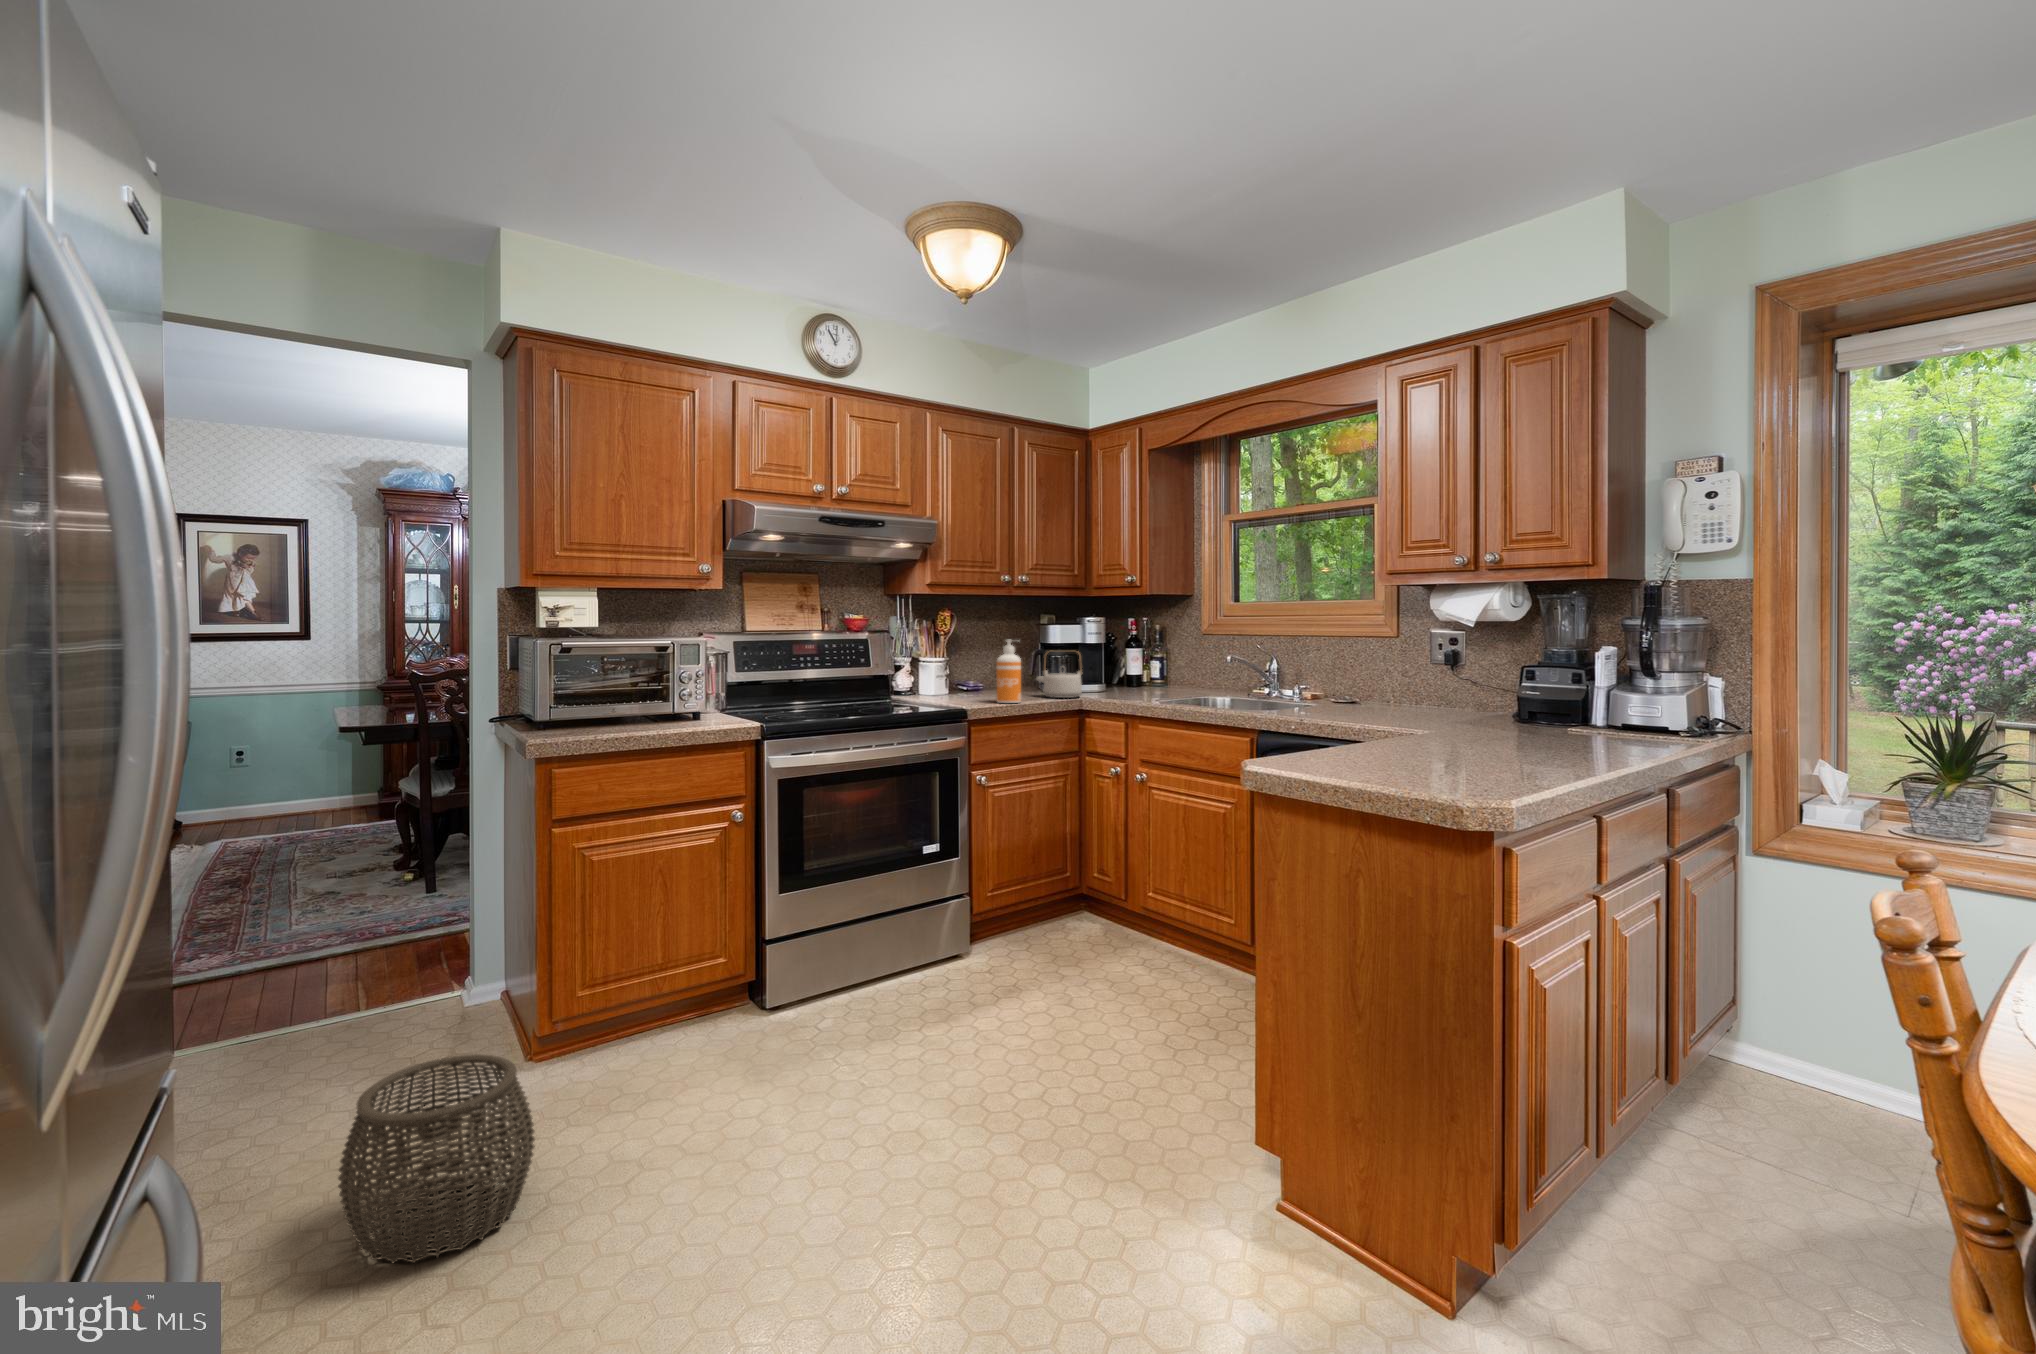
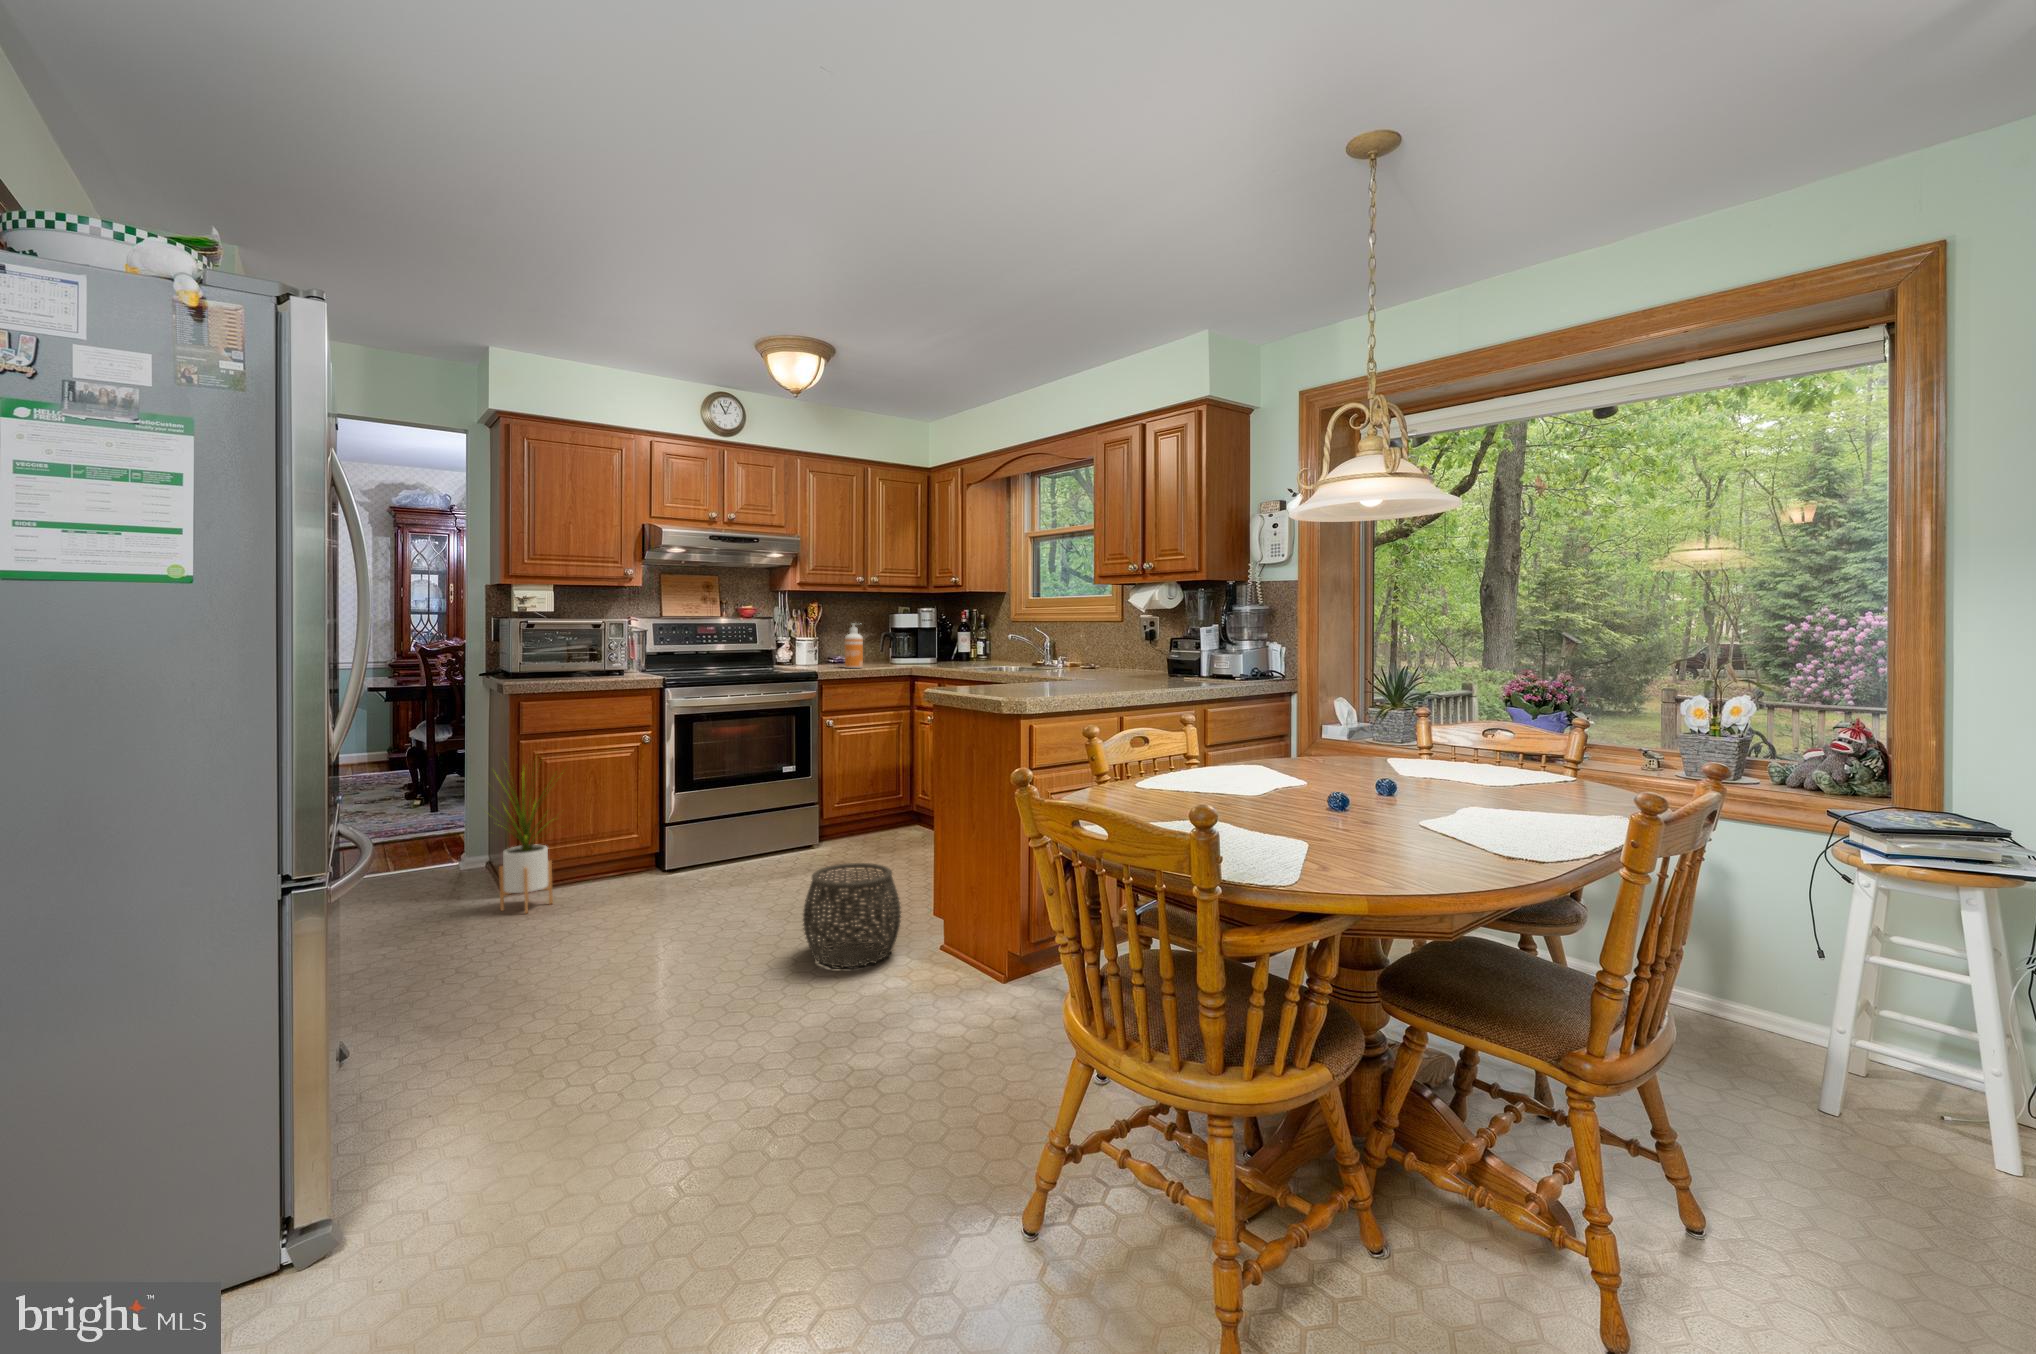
teapot: present [1036,652,1082,698] -> none [879,632,912,665]
house plant: none [490,848,636,1107] -> present [499,770,562,913]
woven basket: present [338,1054,535,1263] -> present [803,863,901,967]

